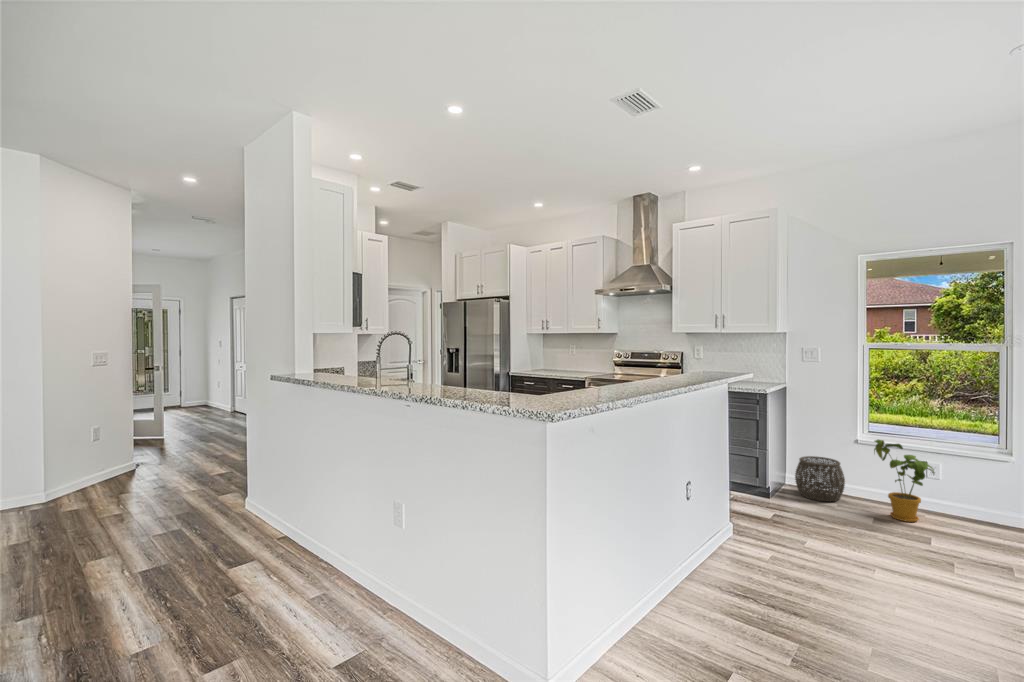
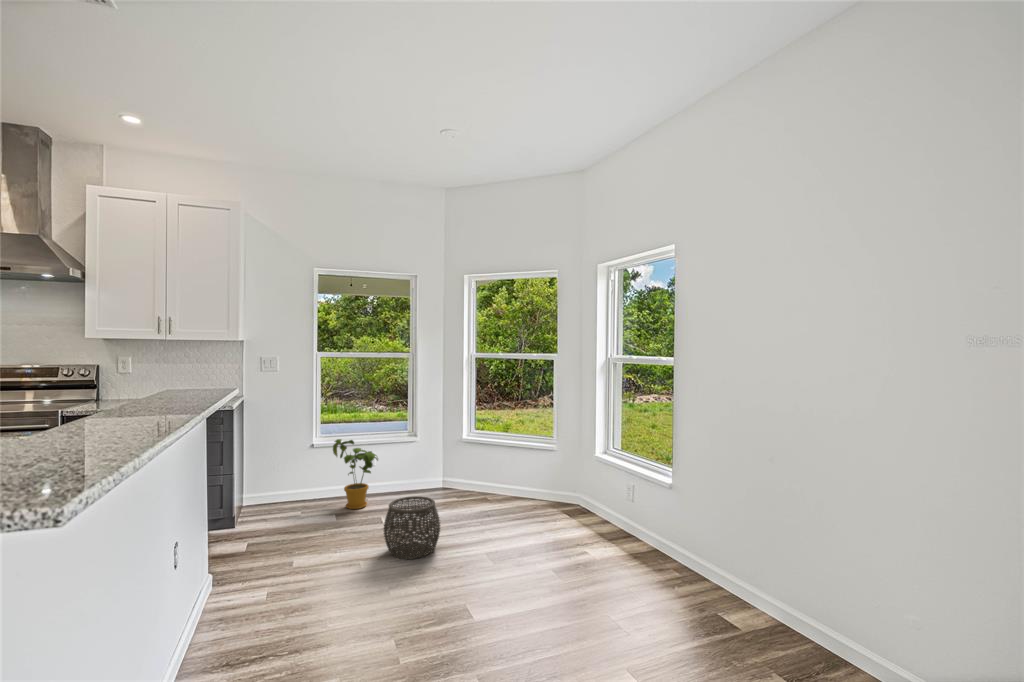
woven basket: present [795,456,845,502] -> present [384,496,440,559]

